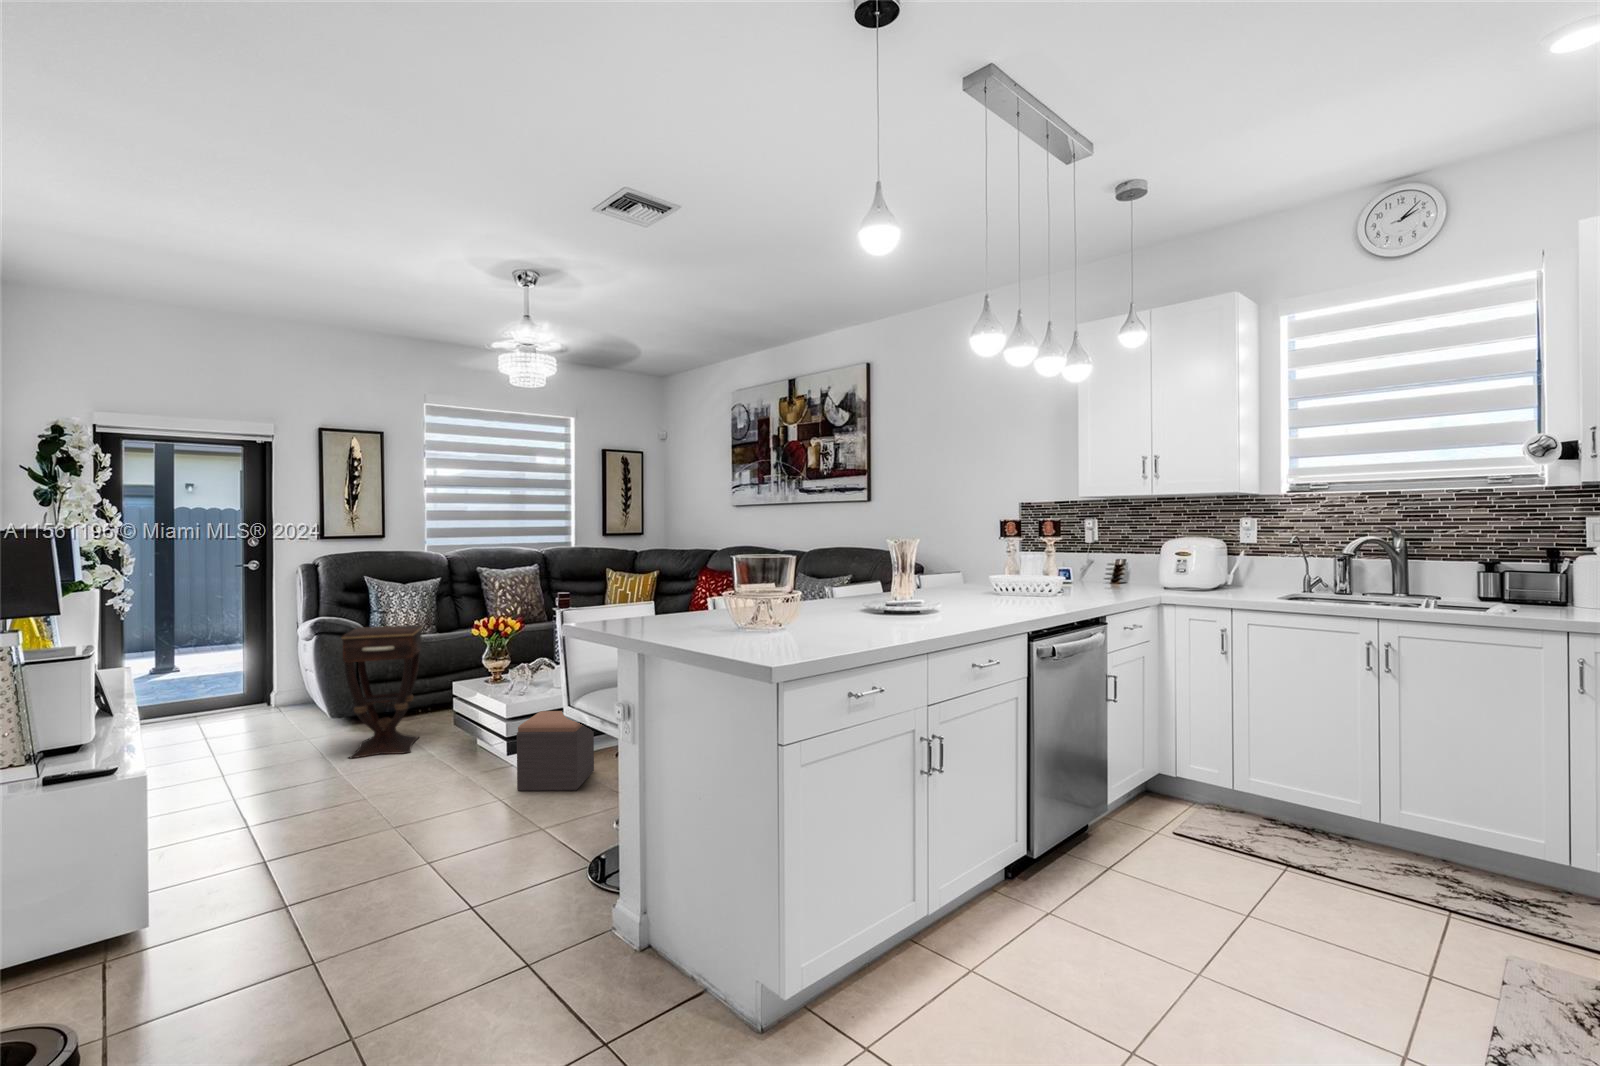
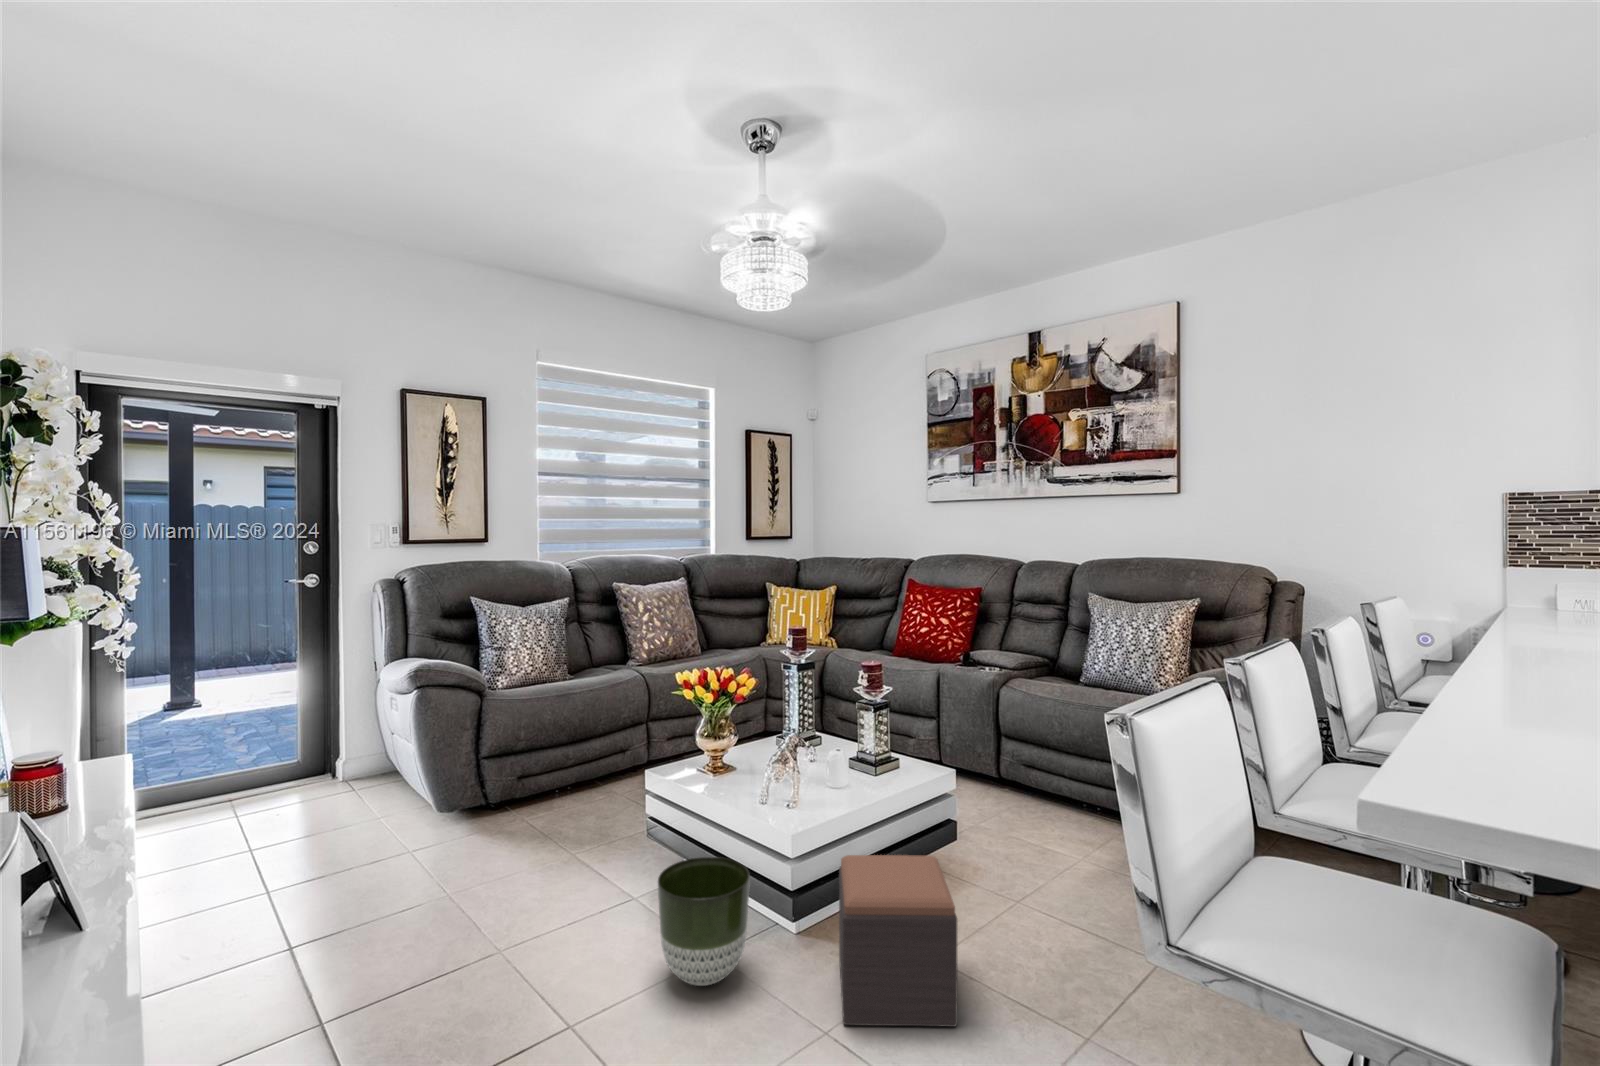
side table: present [342,625,422,758] -> none [480,680,592,914]
planter: none [428,715,484,779] -> present [658,857,750,986]

